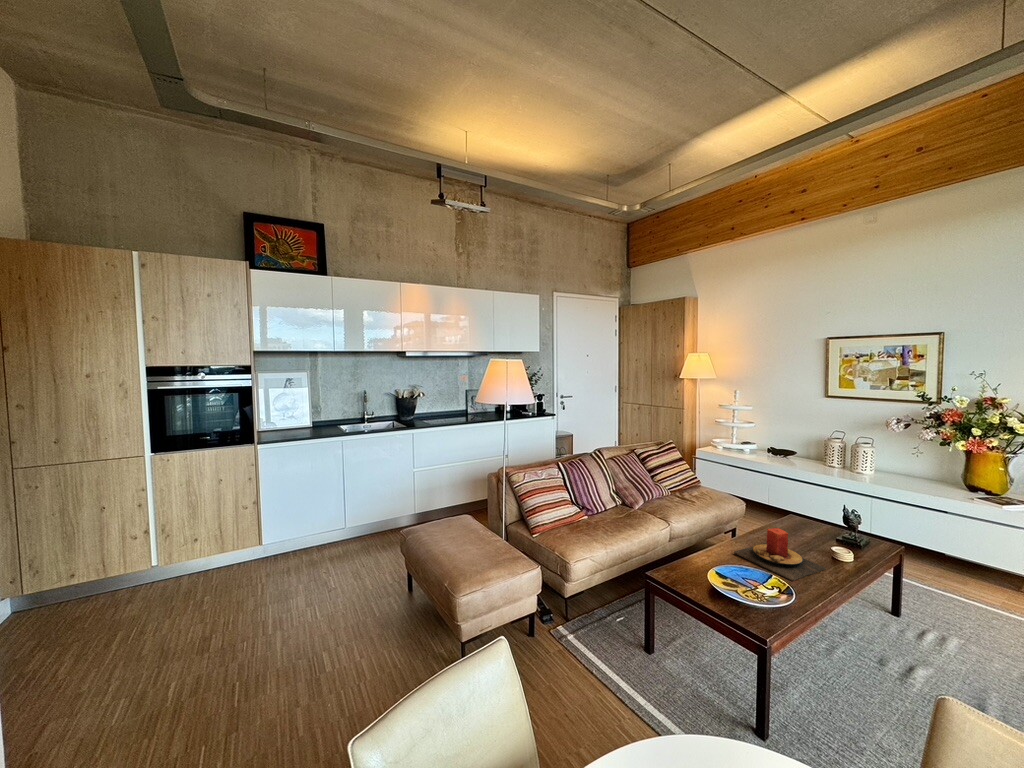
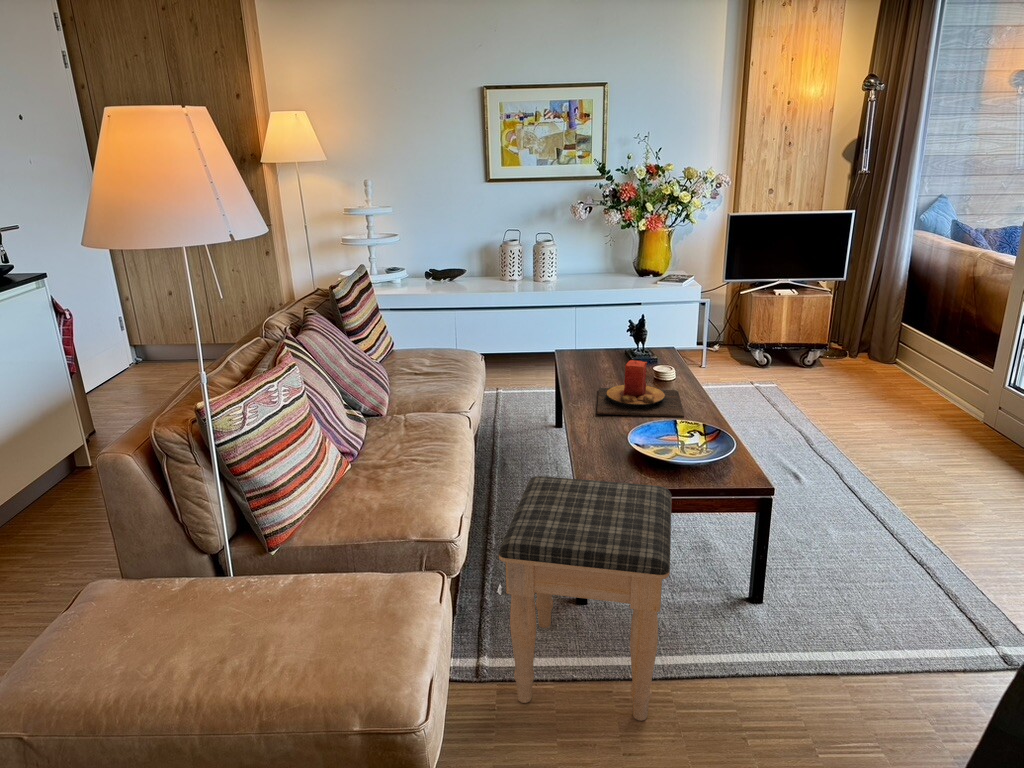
footstool: none [553,553,672,713] -> present [499,476,672,721]

